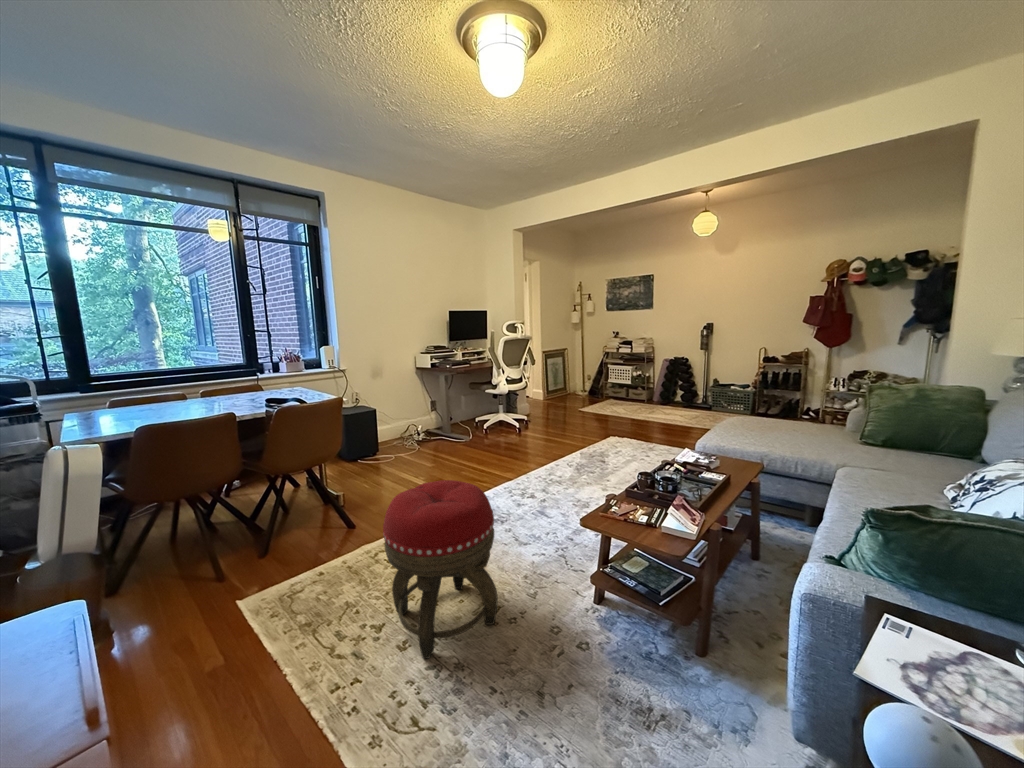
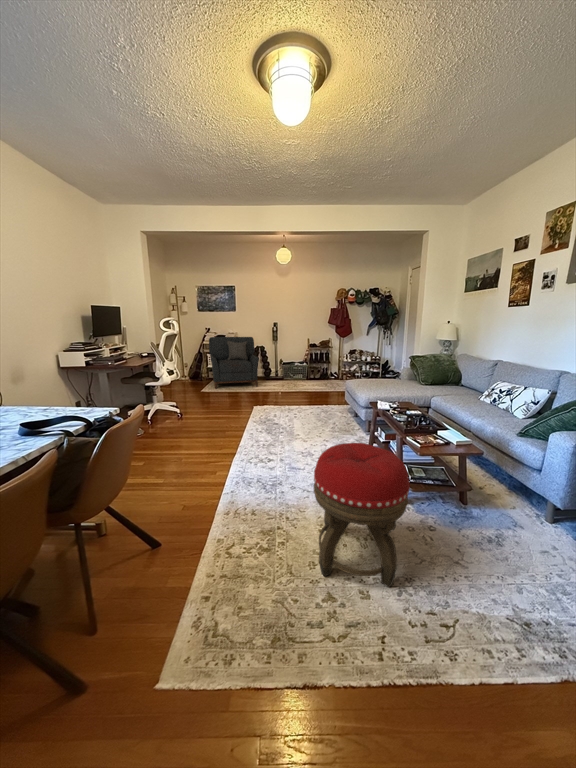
armchair: none [596,344,669,414] -> present [209,337,259,389]

